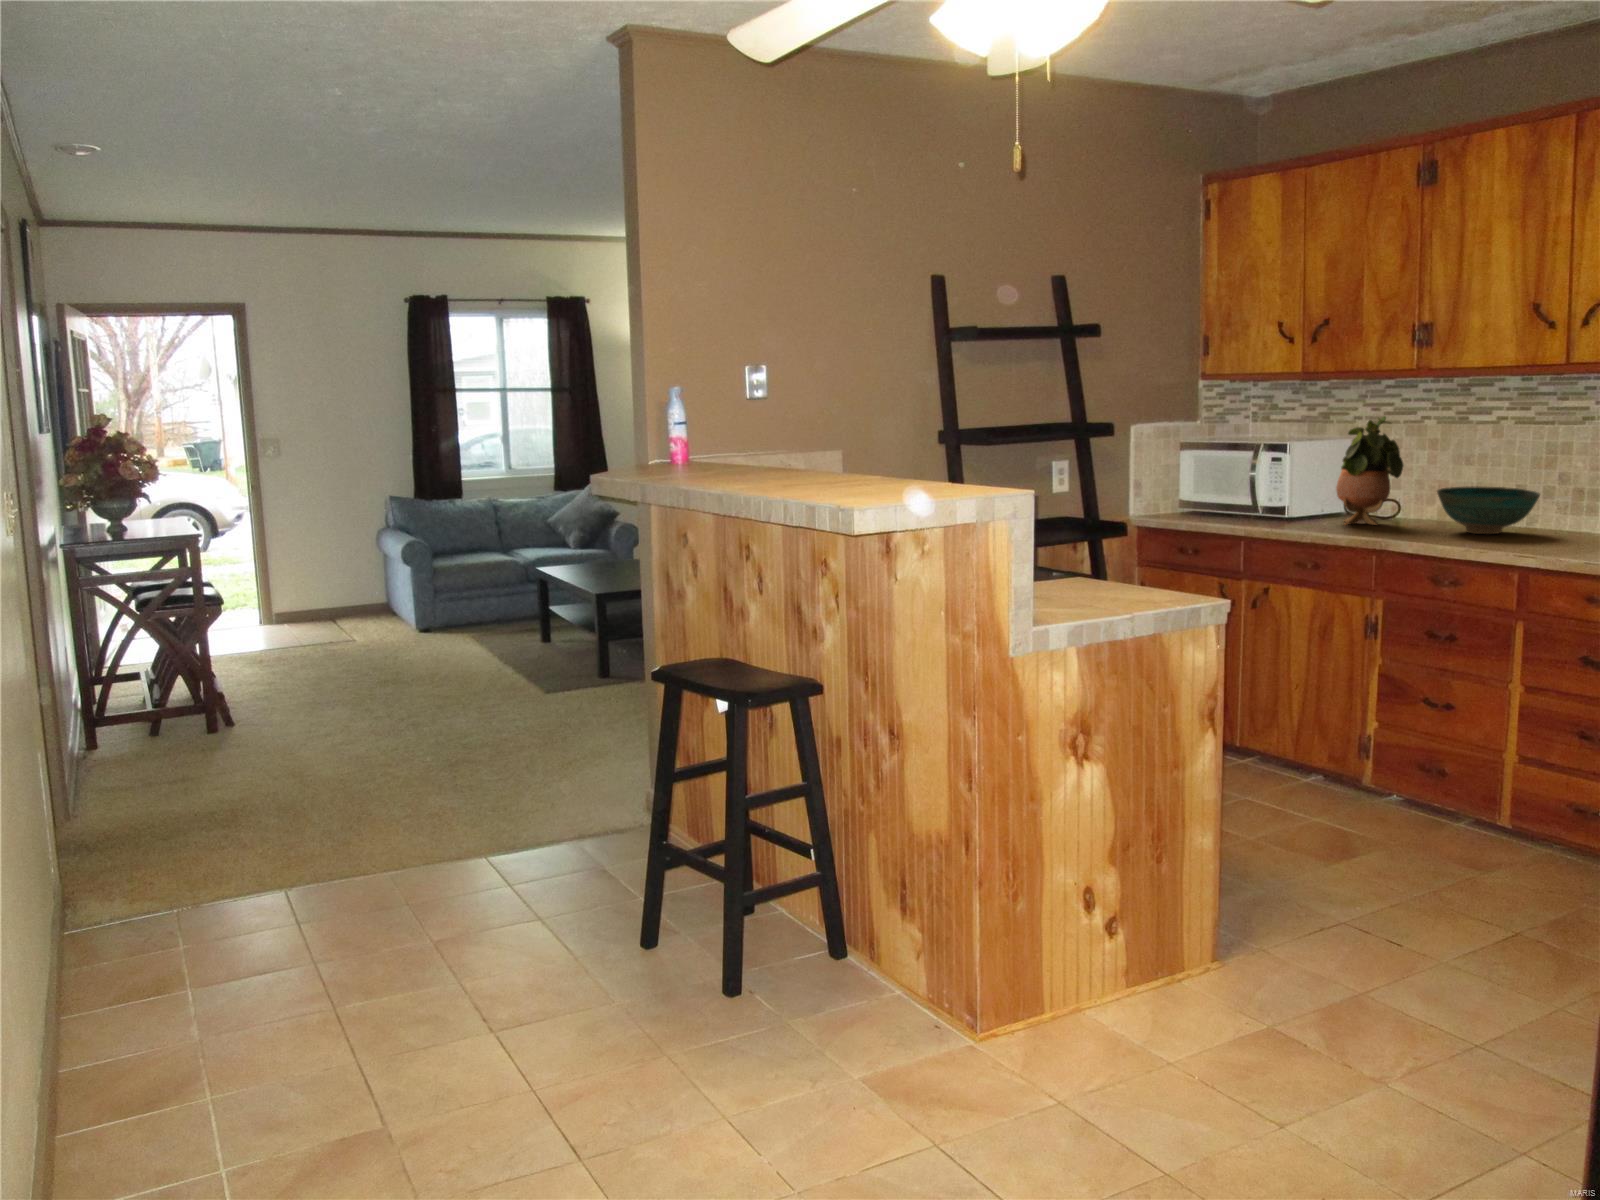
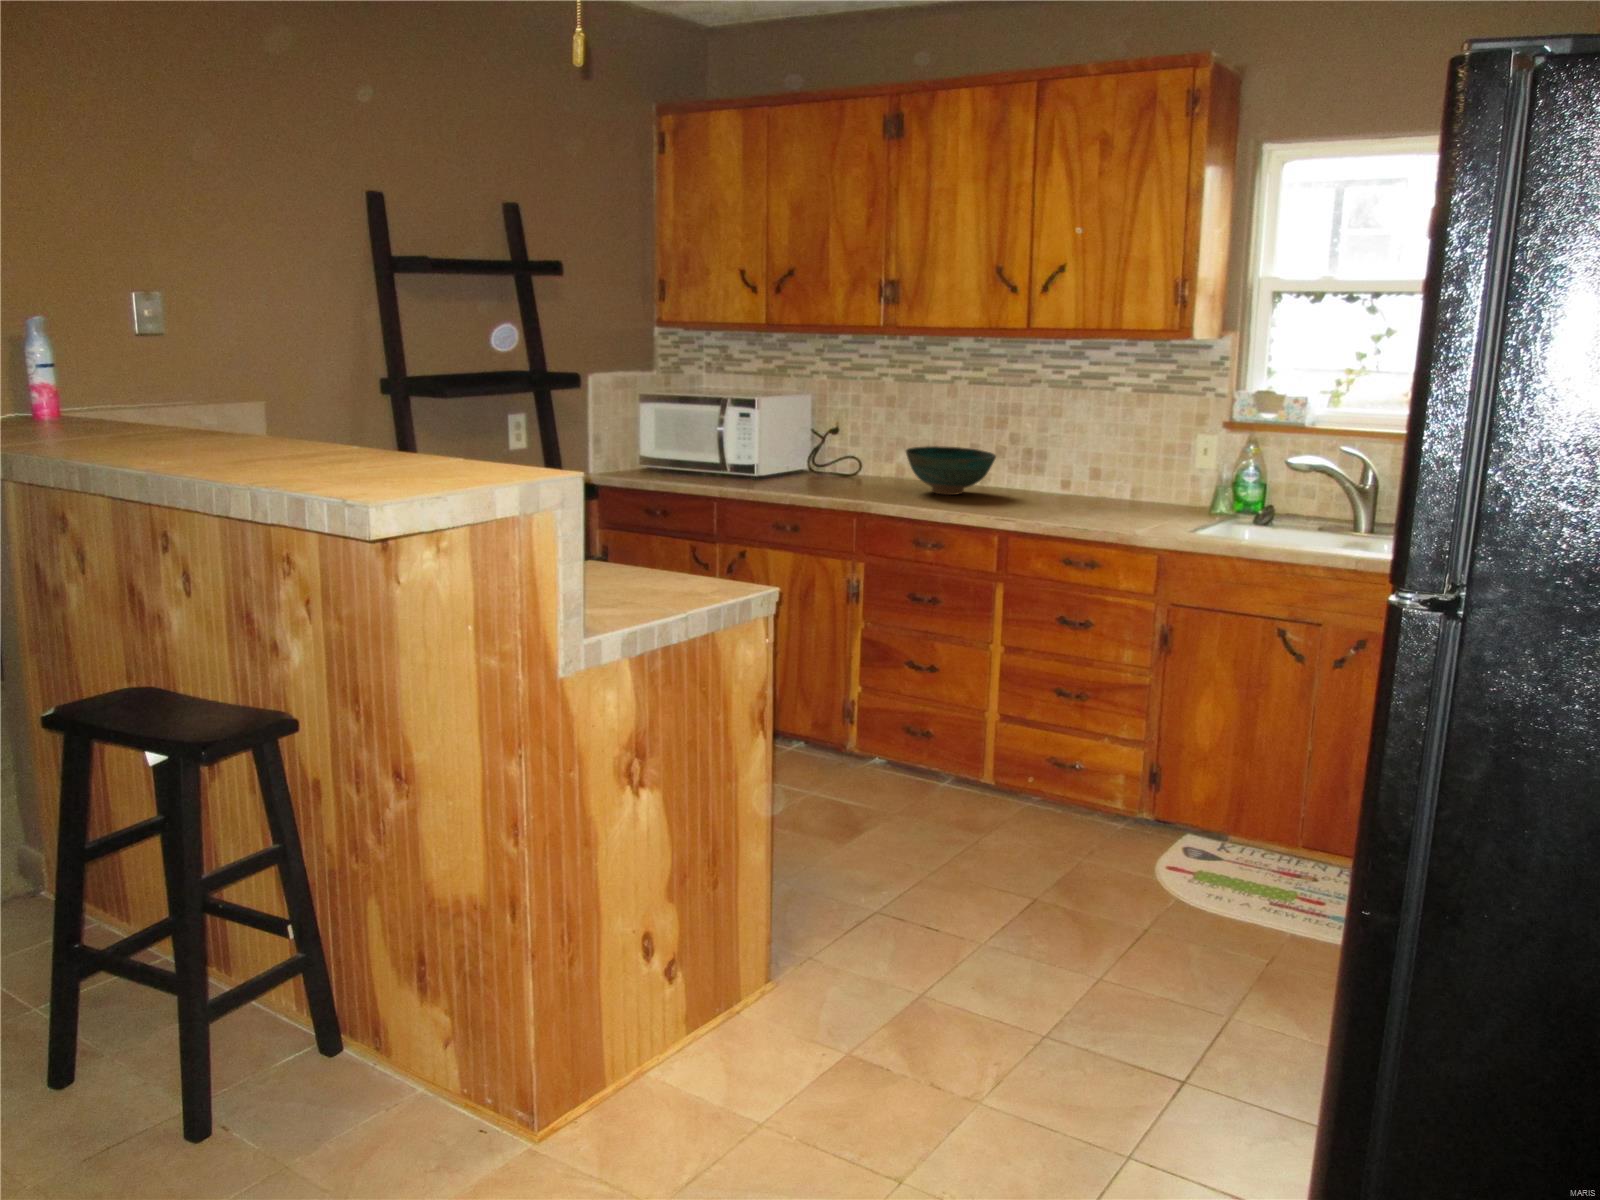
potted plant: present [1336,416,1404,525] -> none [808,373,871,485]

